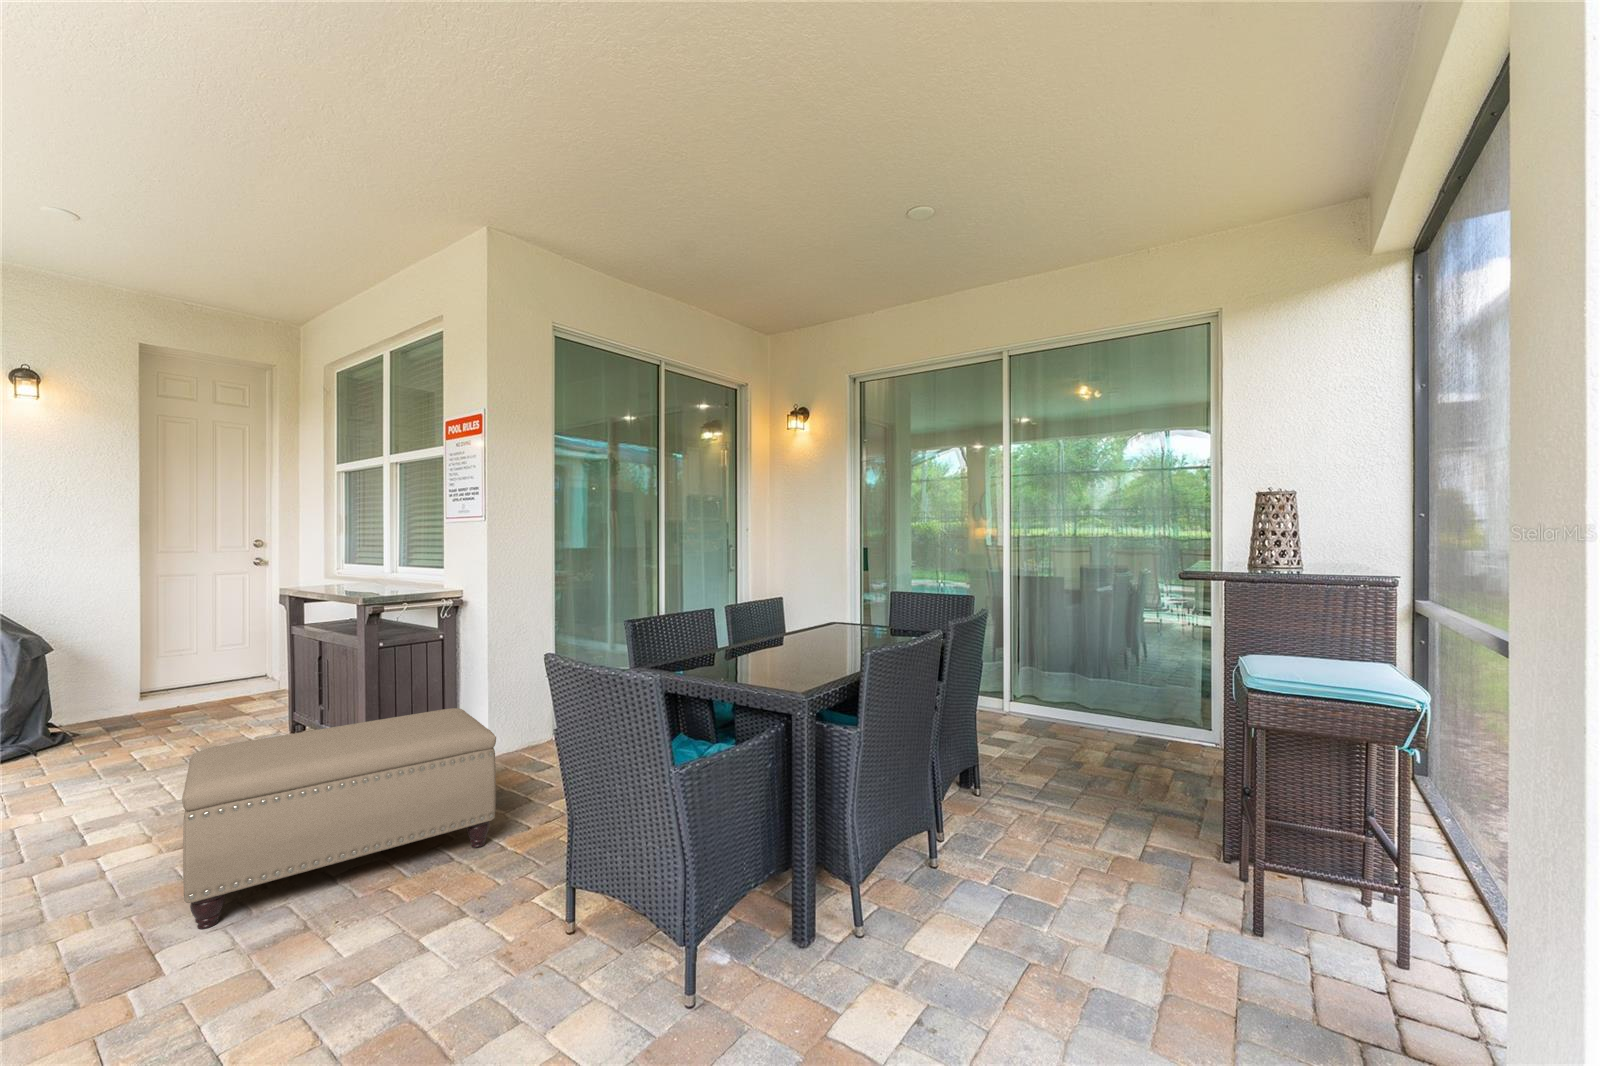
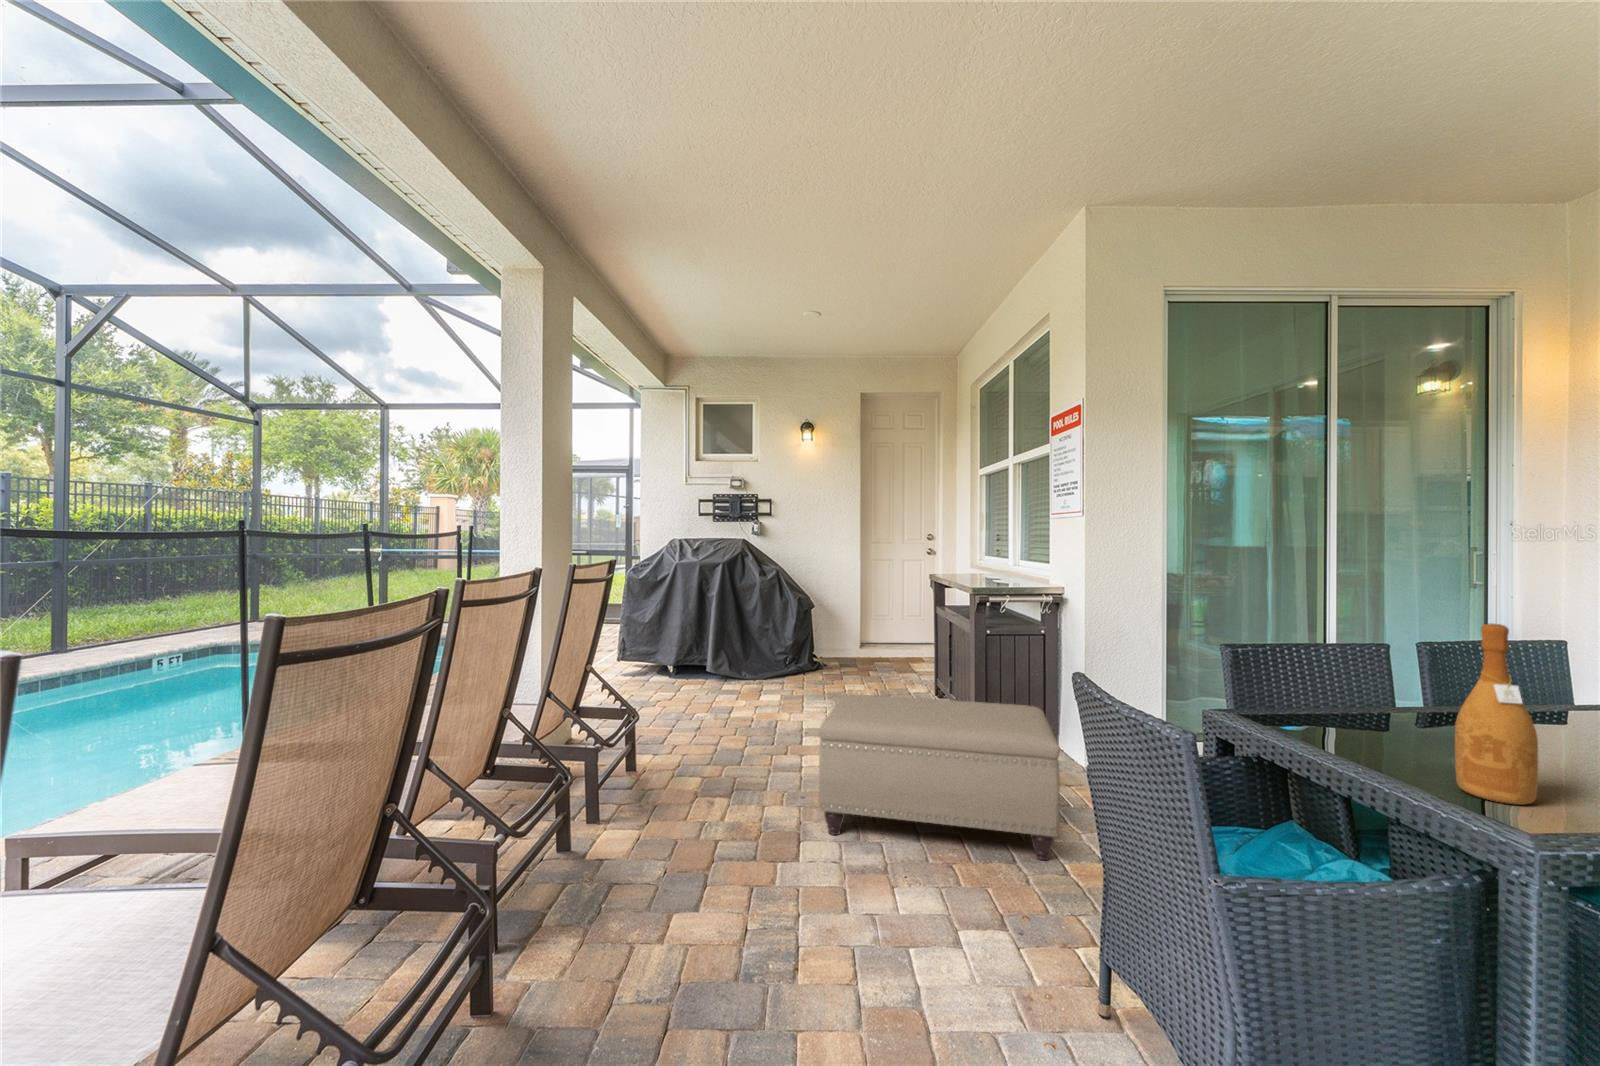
wine bottle: none [764,589,794,684] -> present [1455,624,1538,805]

